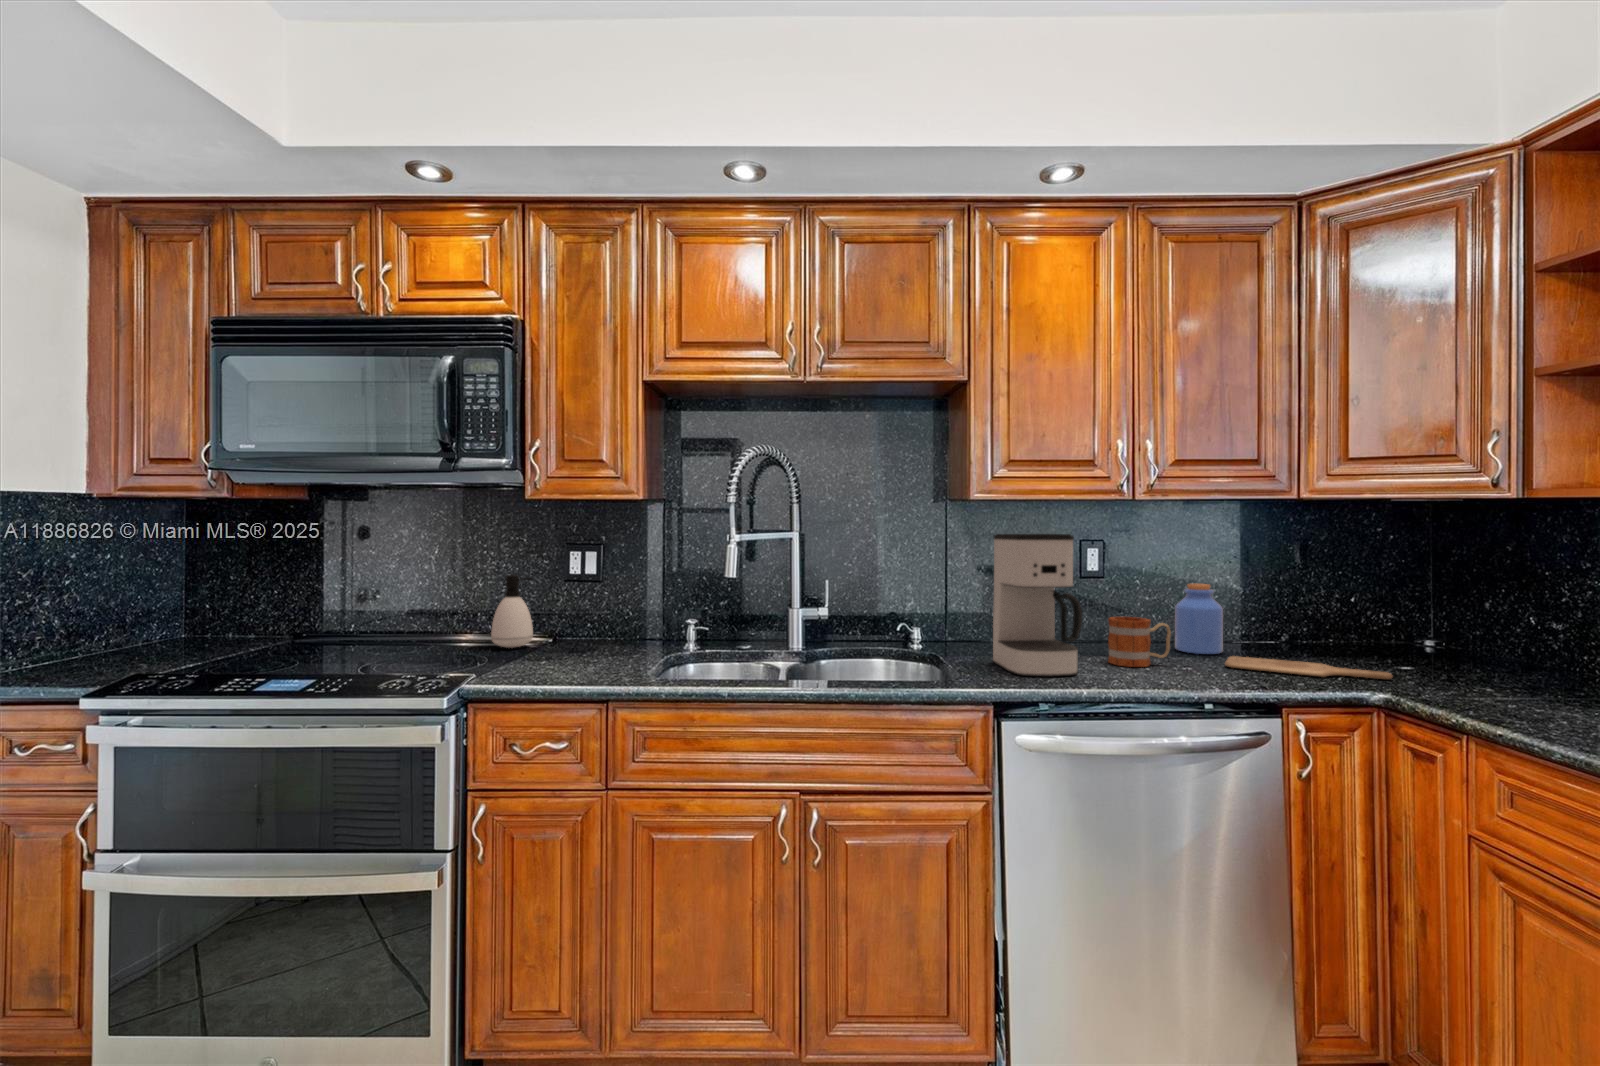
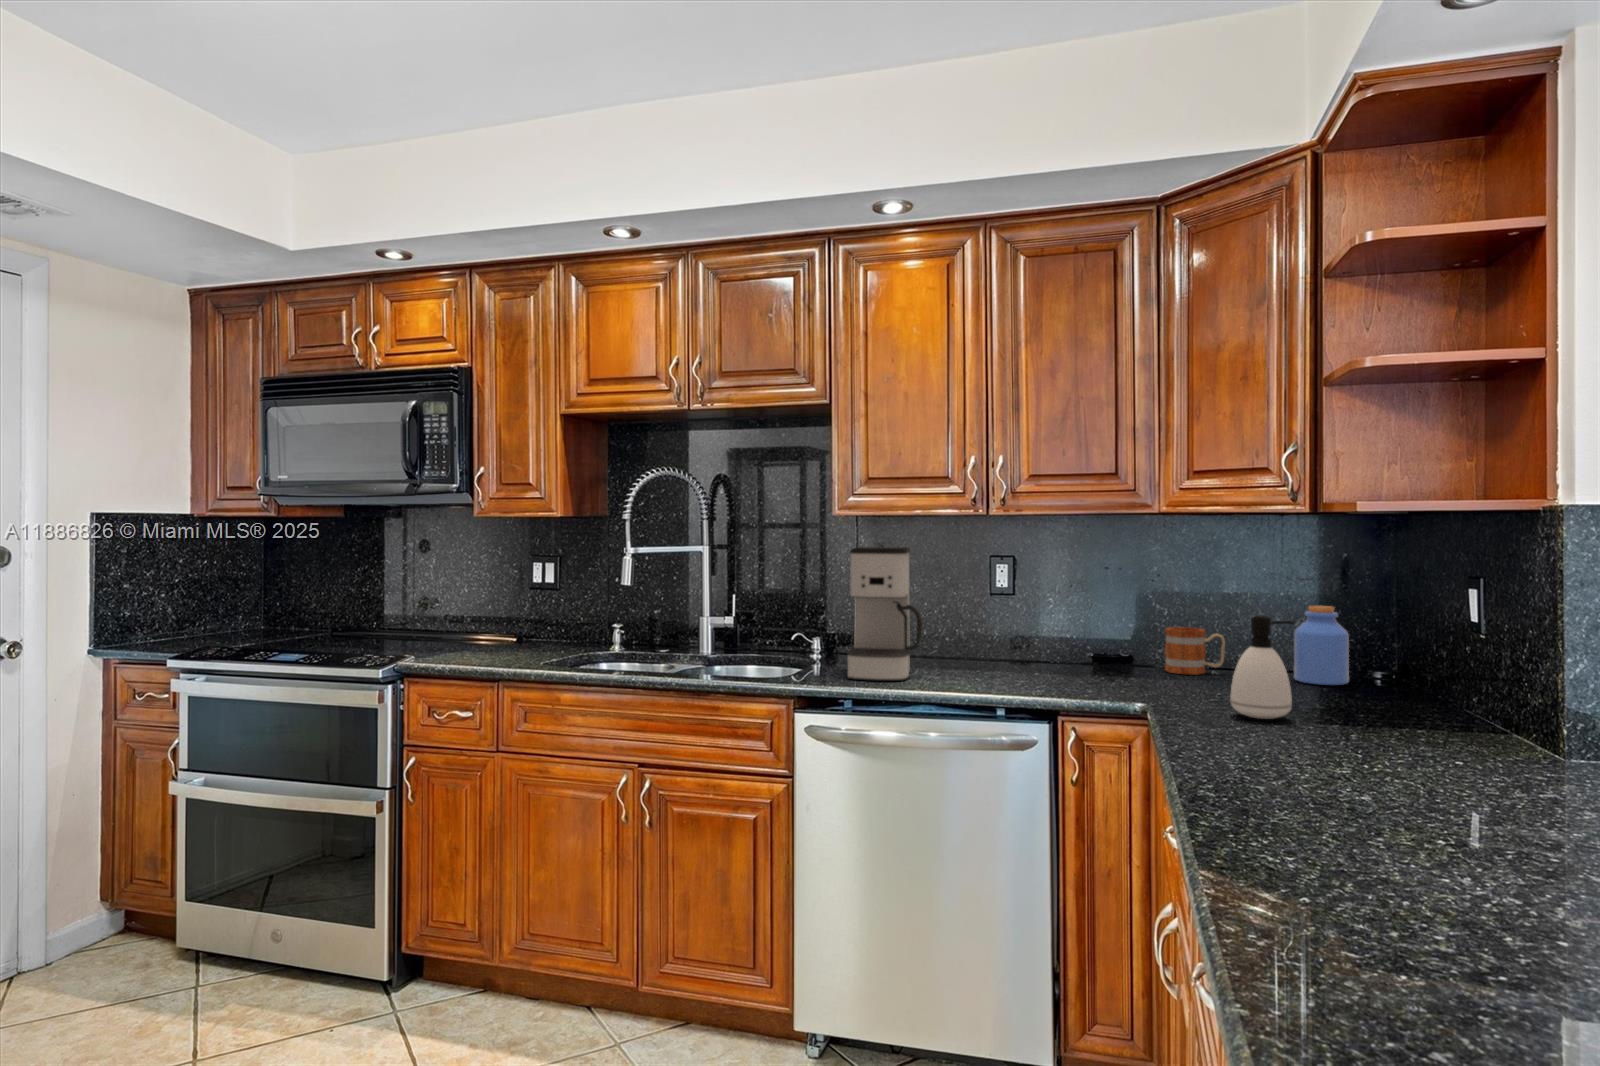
soap dispenser: present [491,575,533,648] -> present [1230,615,1294,719]
jar: present [1175,584,1223,654] -> present [1294,606,1349,685]
mug: present [1108,617,1171,667] -> present [1165,627,1225,675]
cutting board: present [1225,656,1392,679] -> none [1073,674,1214,699]

